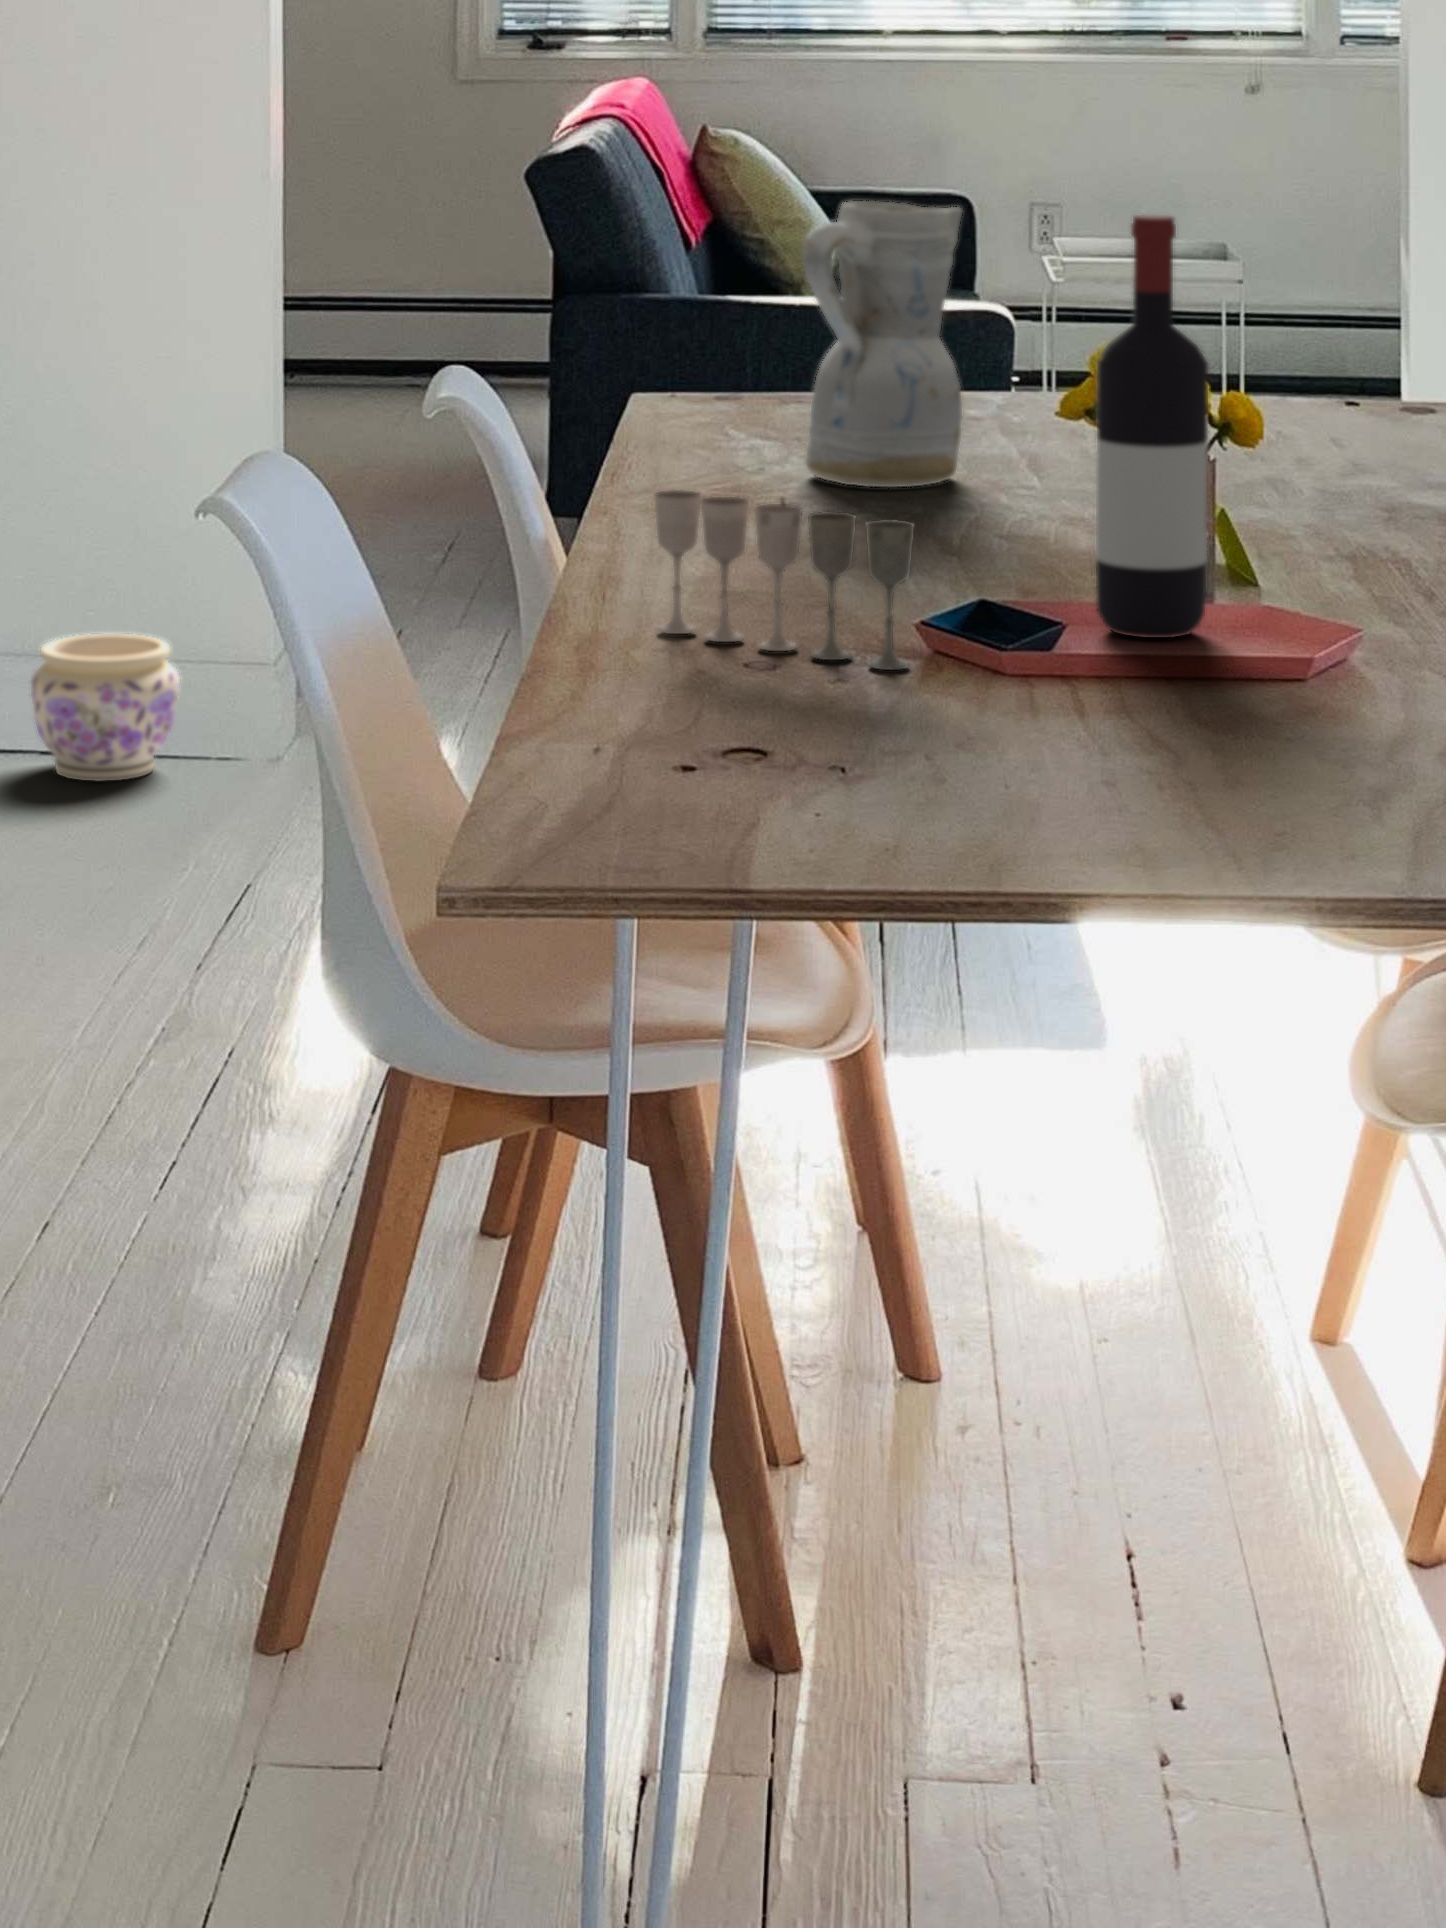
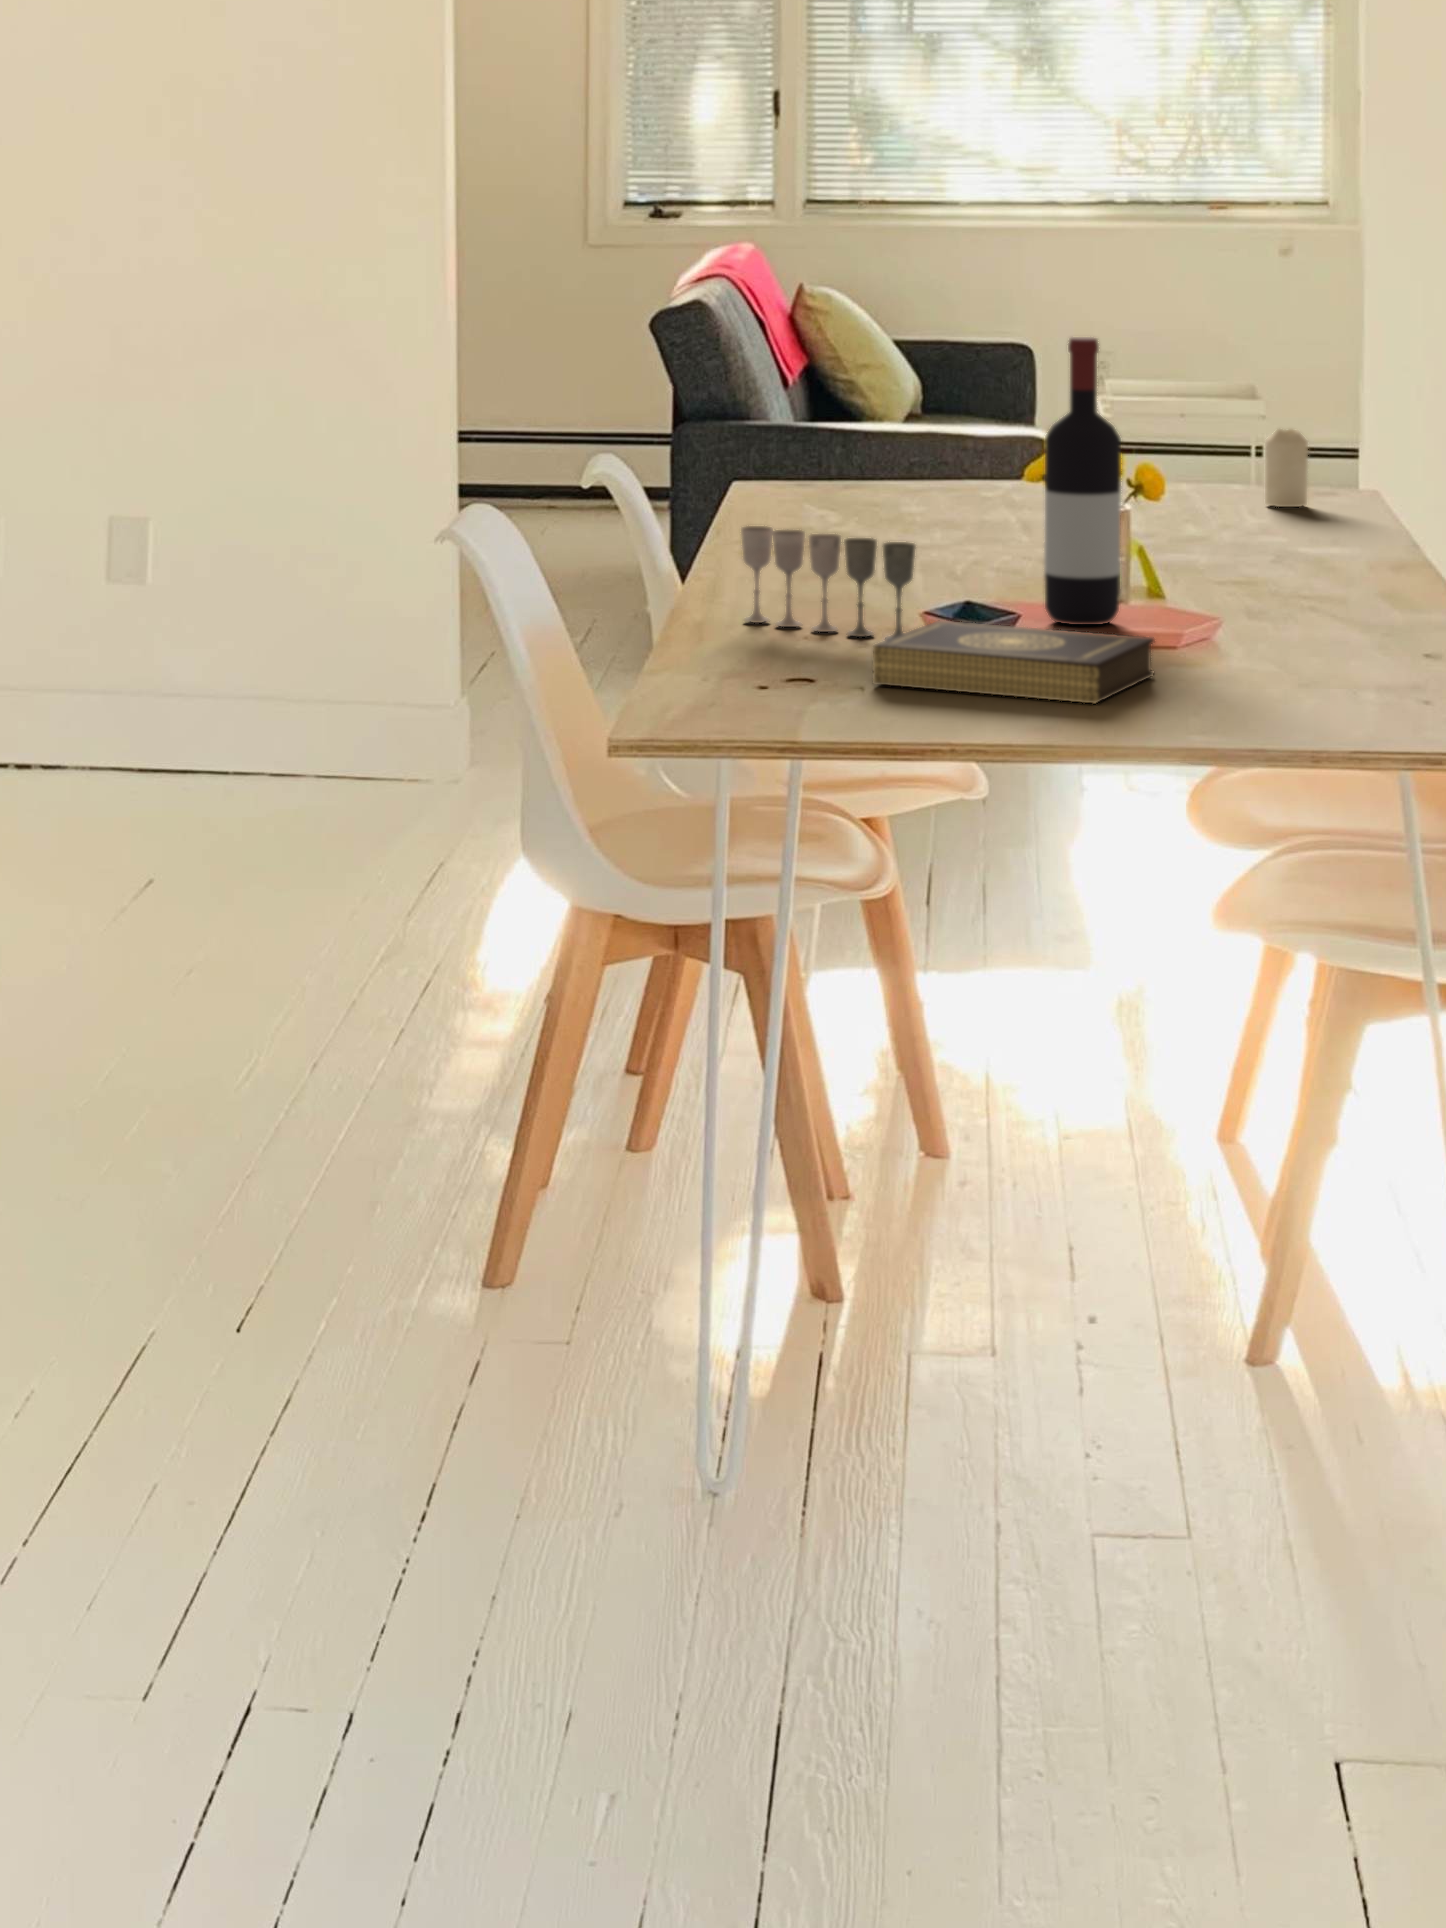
ceramic pitcher: present [802,201,962,487] -> none [852,333,971,539]
candle: none [1347,329,1405,435] -> present [1265,429,1308,507]
planter: present [31,634,180,781] -> none [268,682,384,794]
book: none [861,645,1285,793] -> present [873,621,1155,703]

